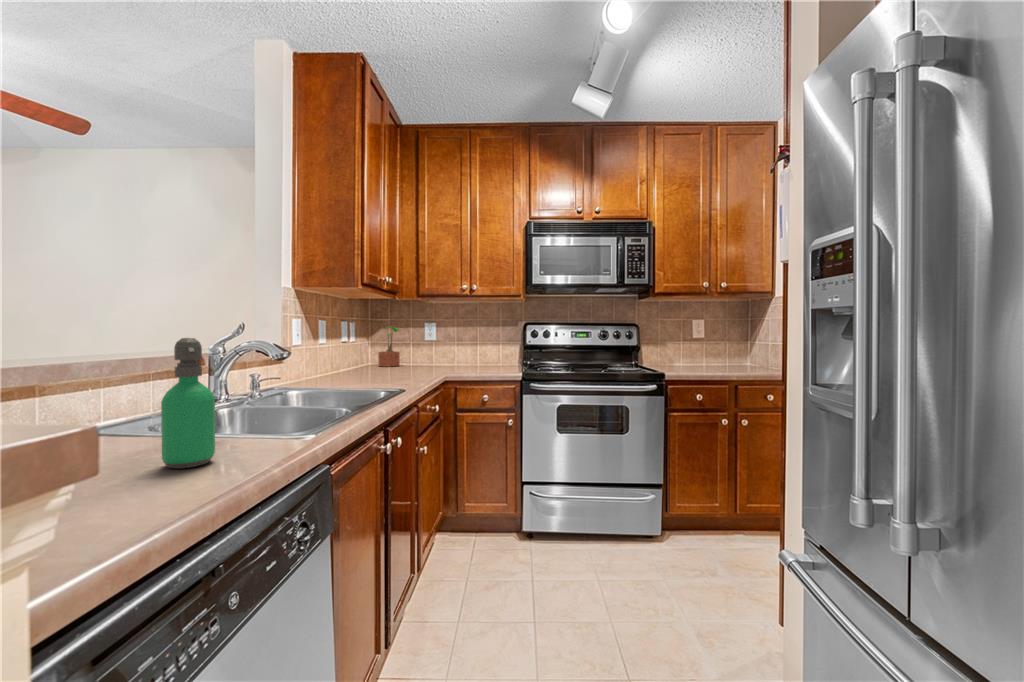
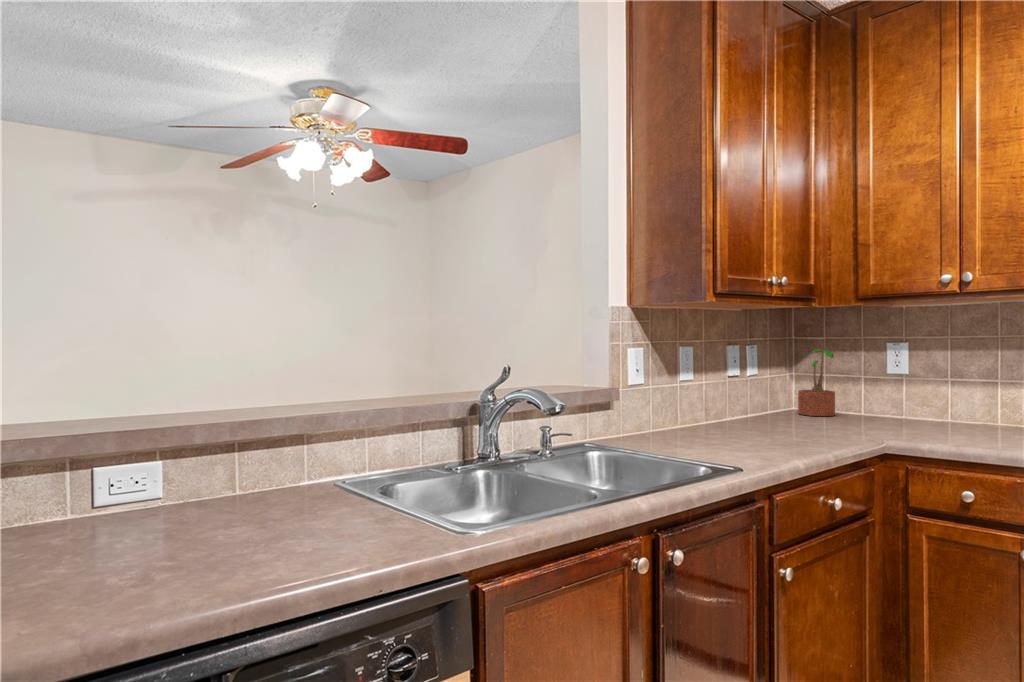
soap dispenser: present [161,338,215,469] -> none [290,410,340,554]

